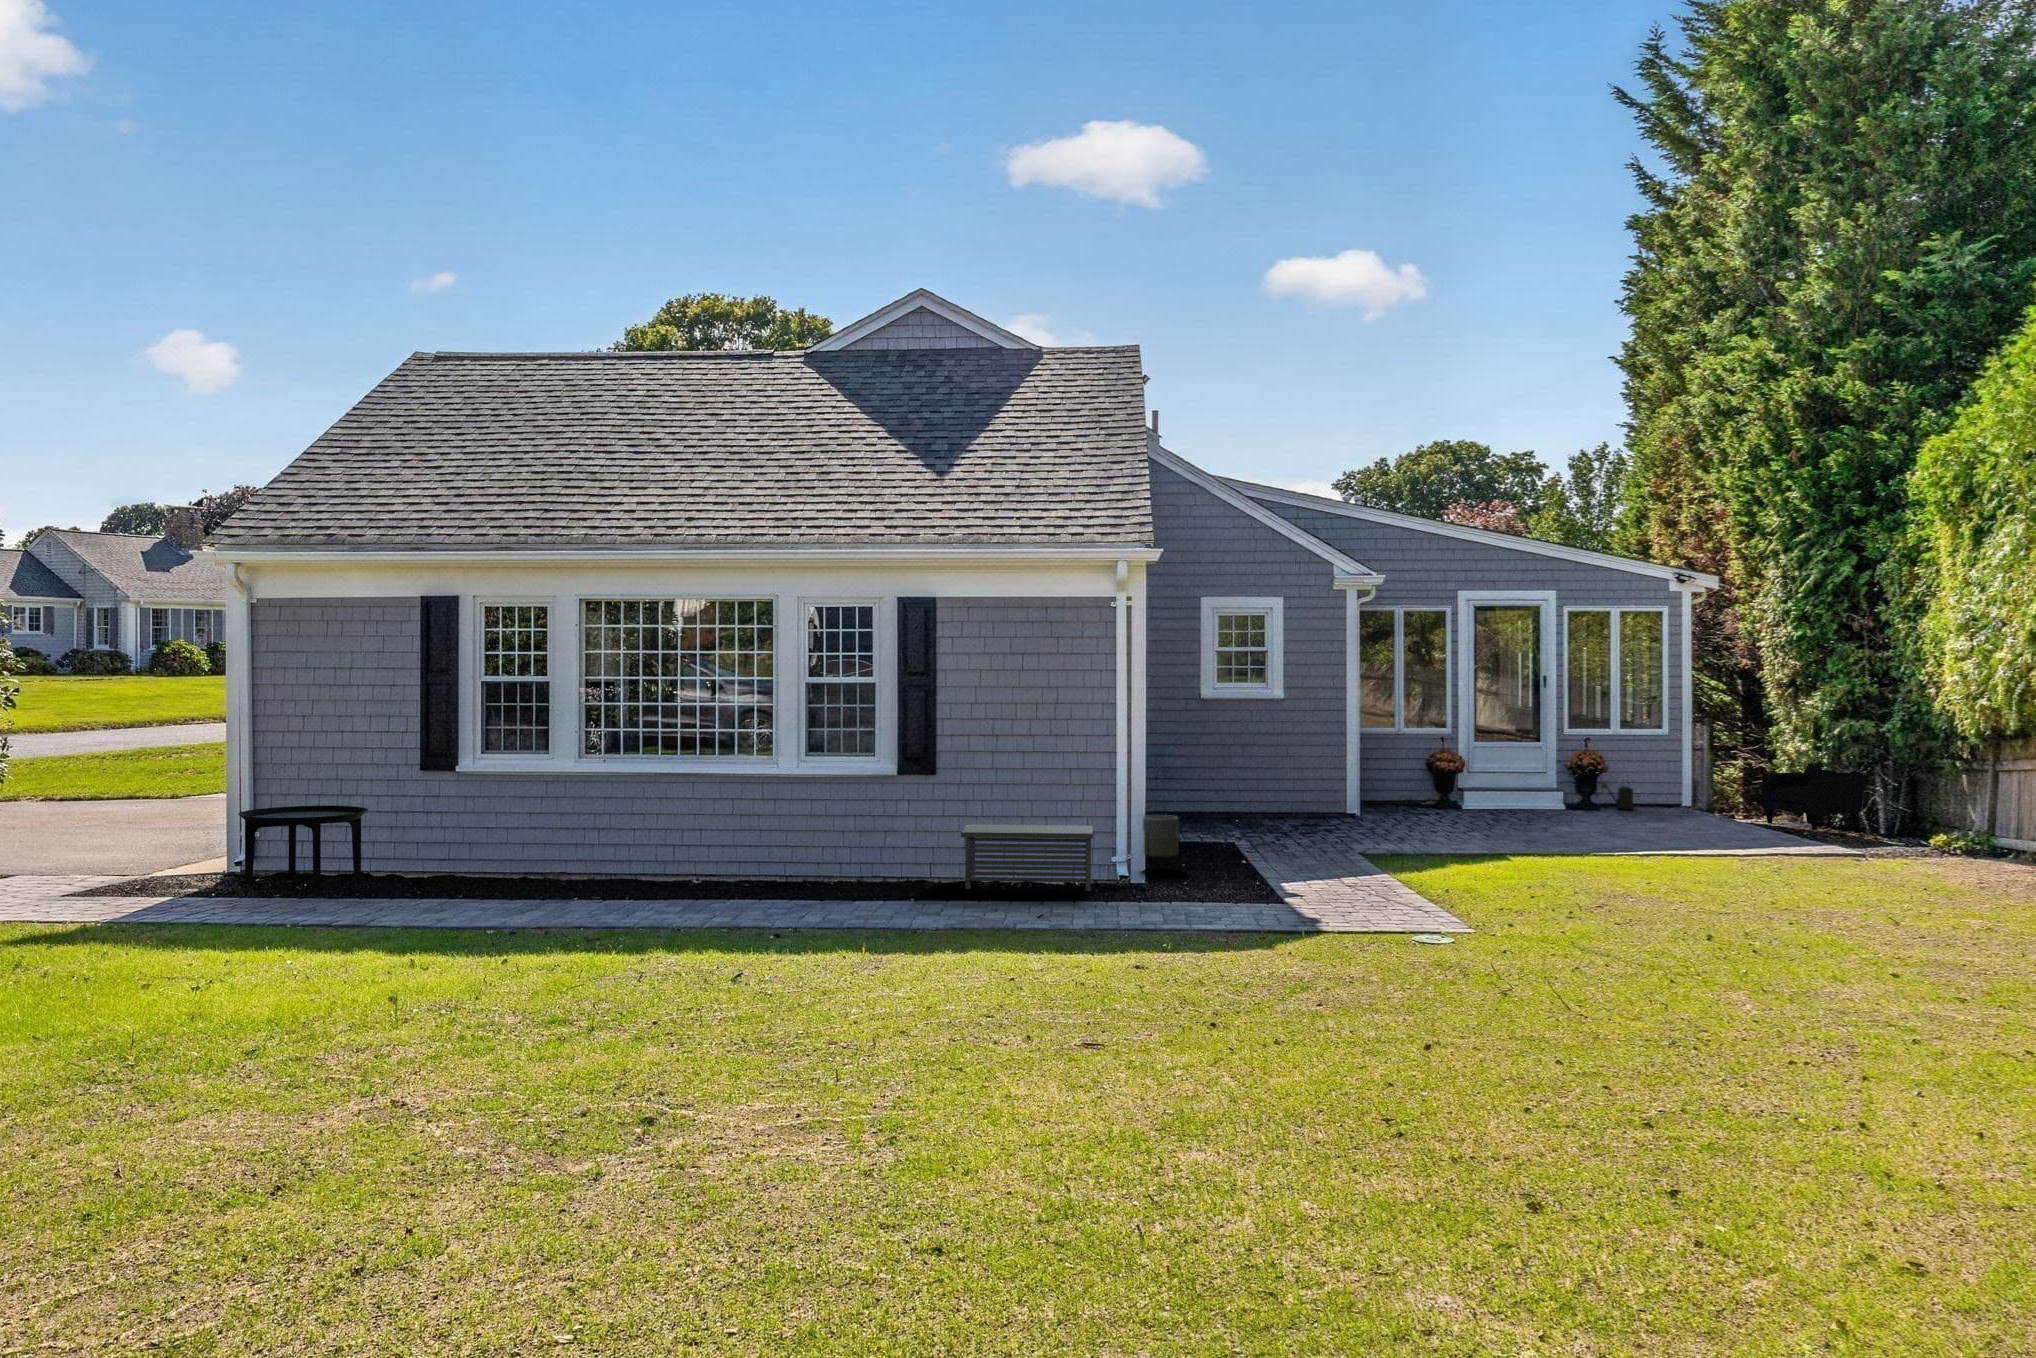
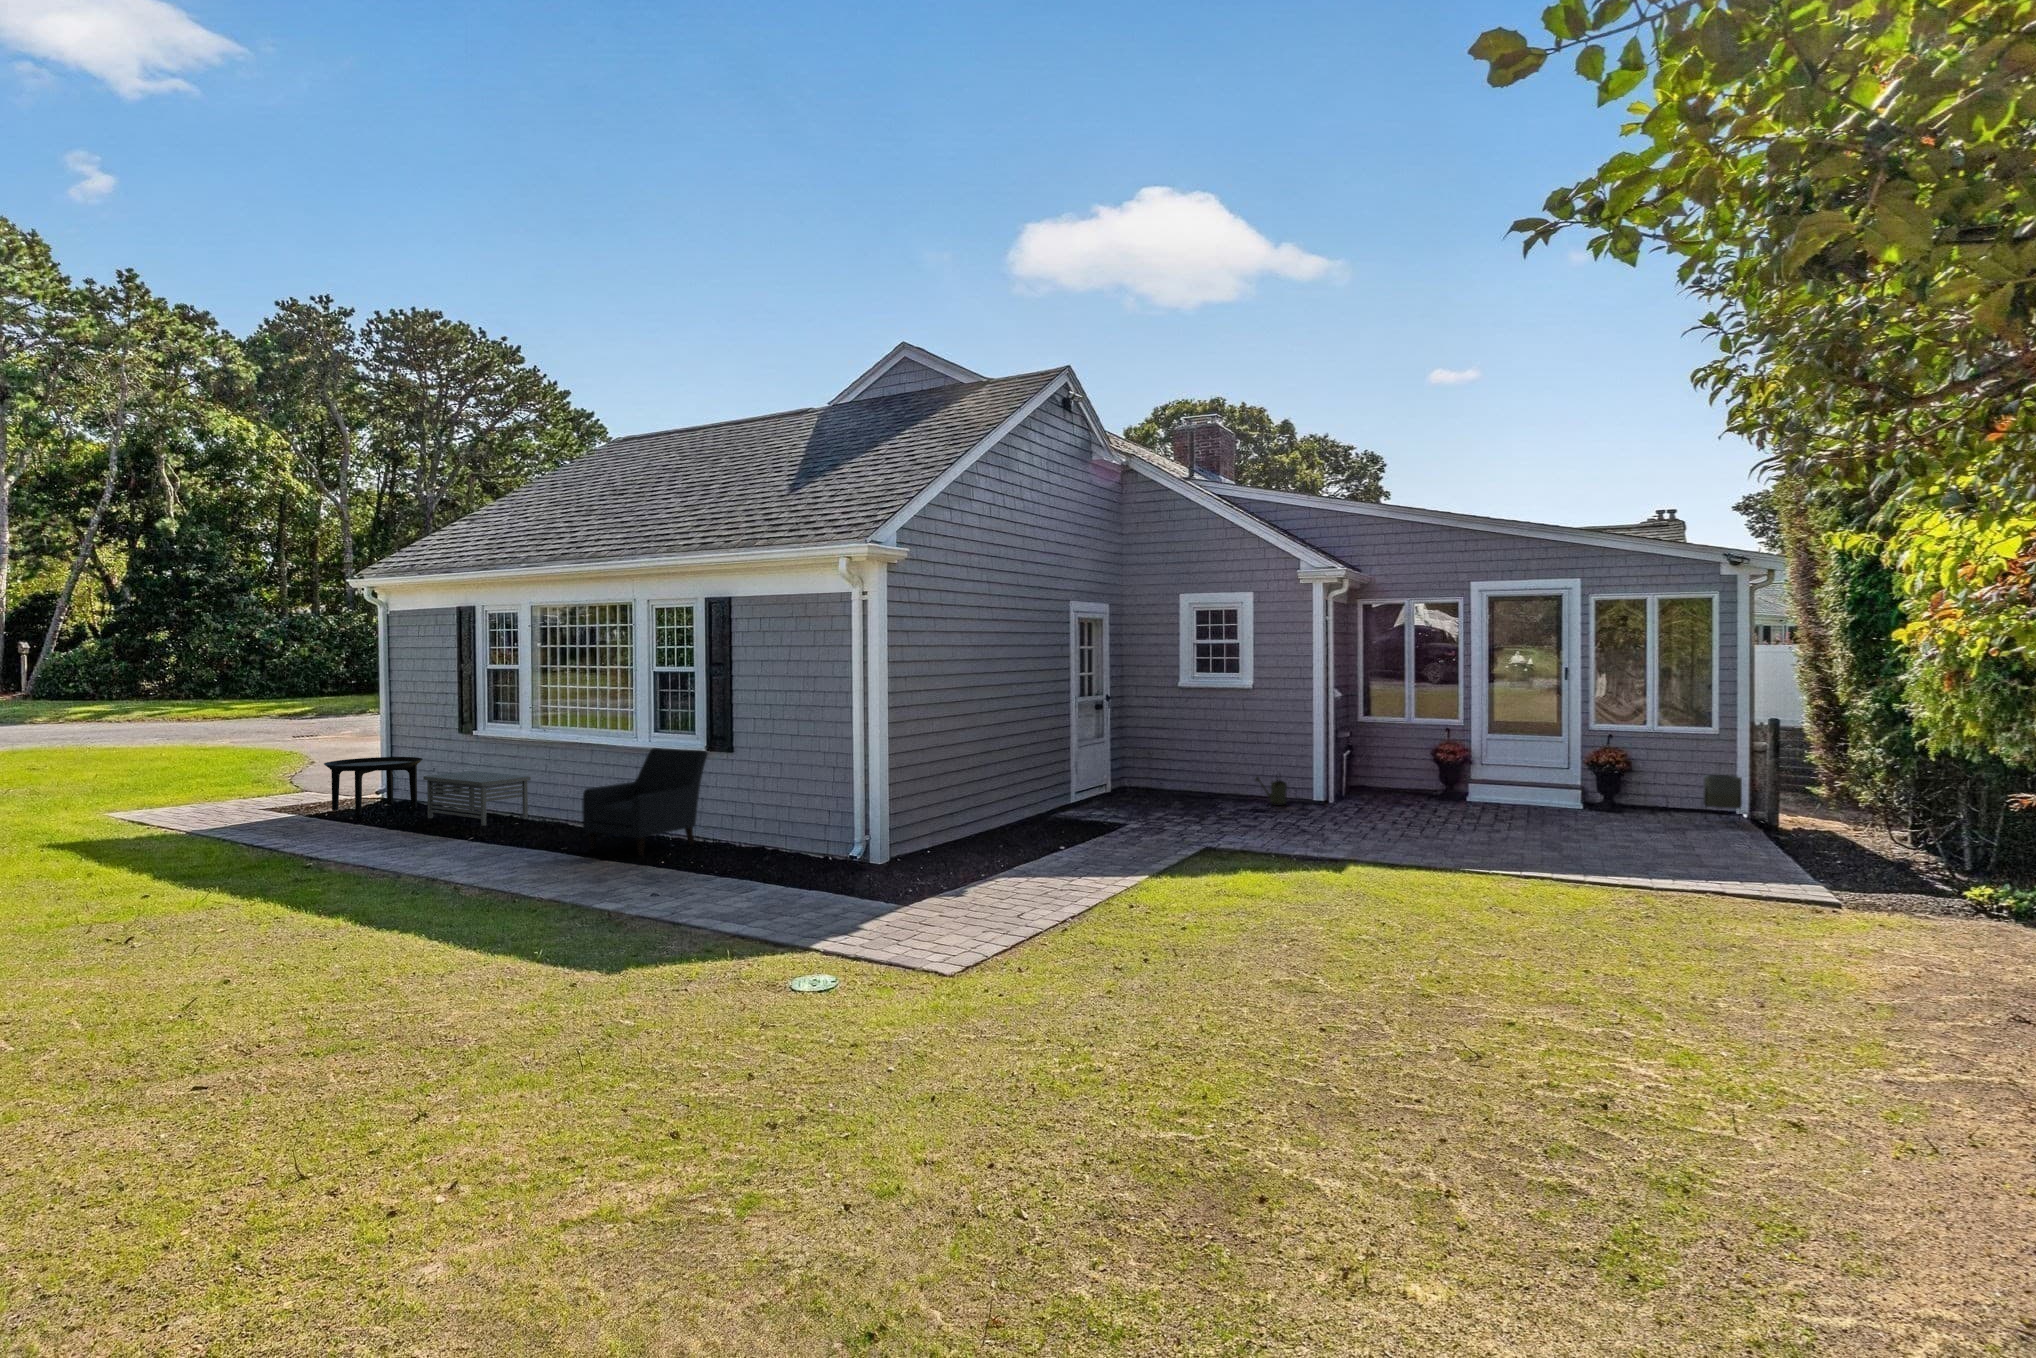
chair: present [1762,764,1866,830] -> present [583,748,708,856]
watering can: present [1602,783,1633,810] -> present [1255,777,1287,806]
planter: present [1143,815,1180,868] -> present [1703,775,1742,818]
storage bench: present [961,825,1093,891] -> present [423,771,531,826]

